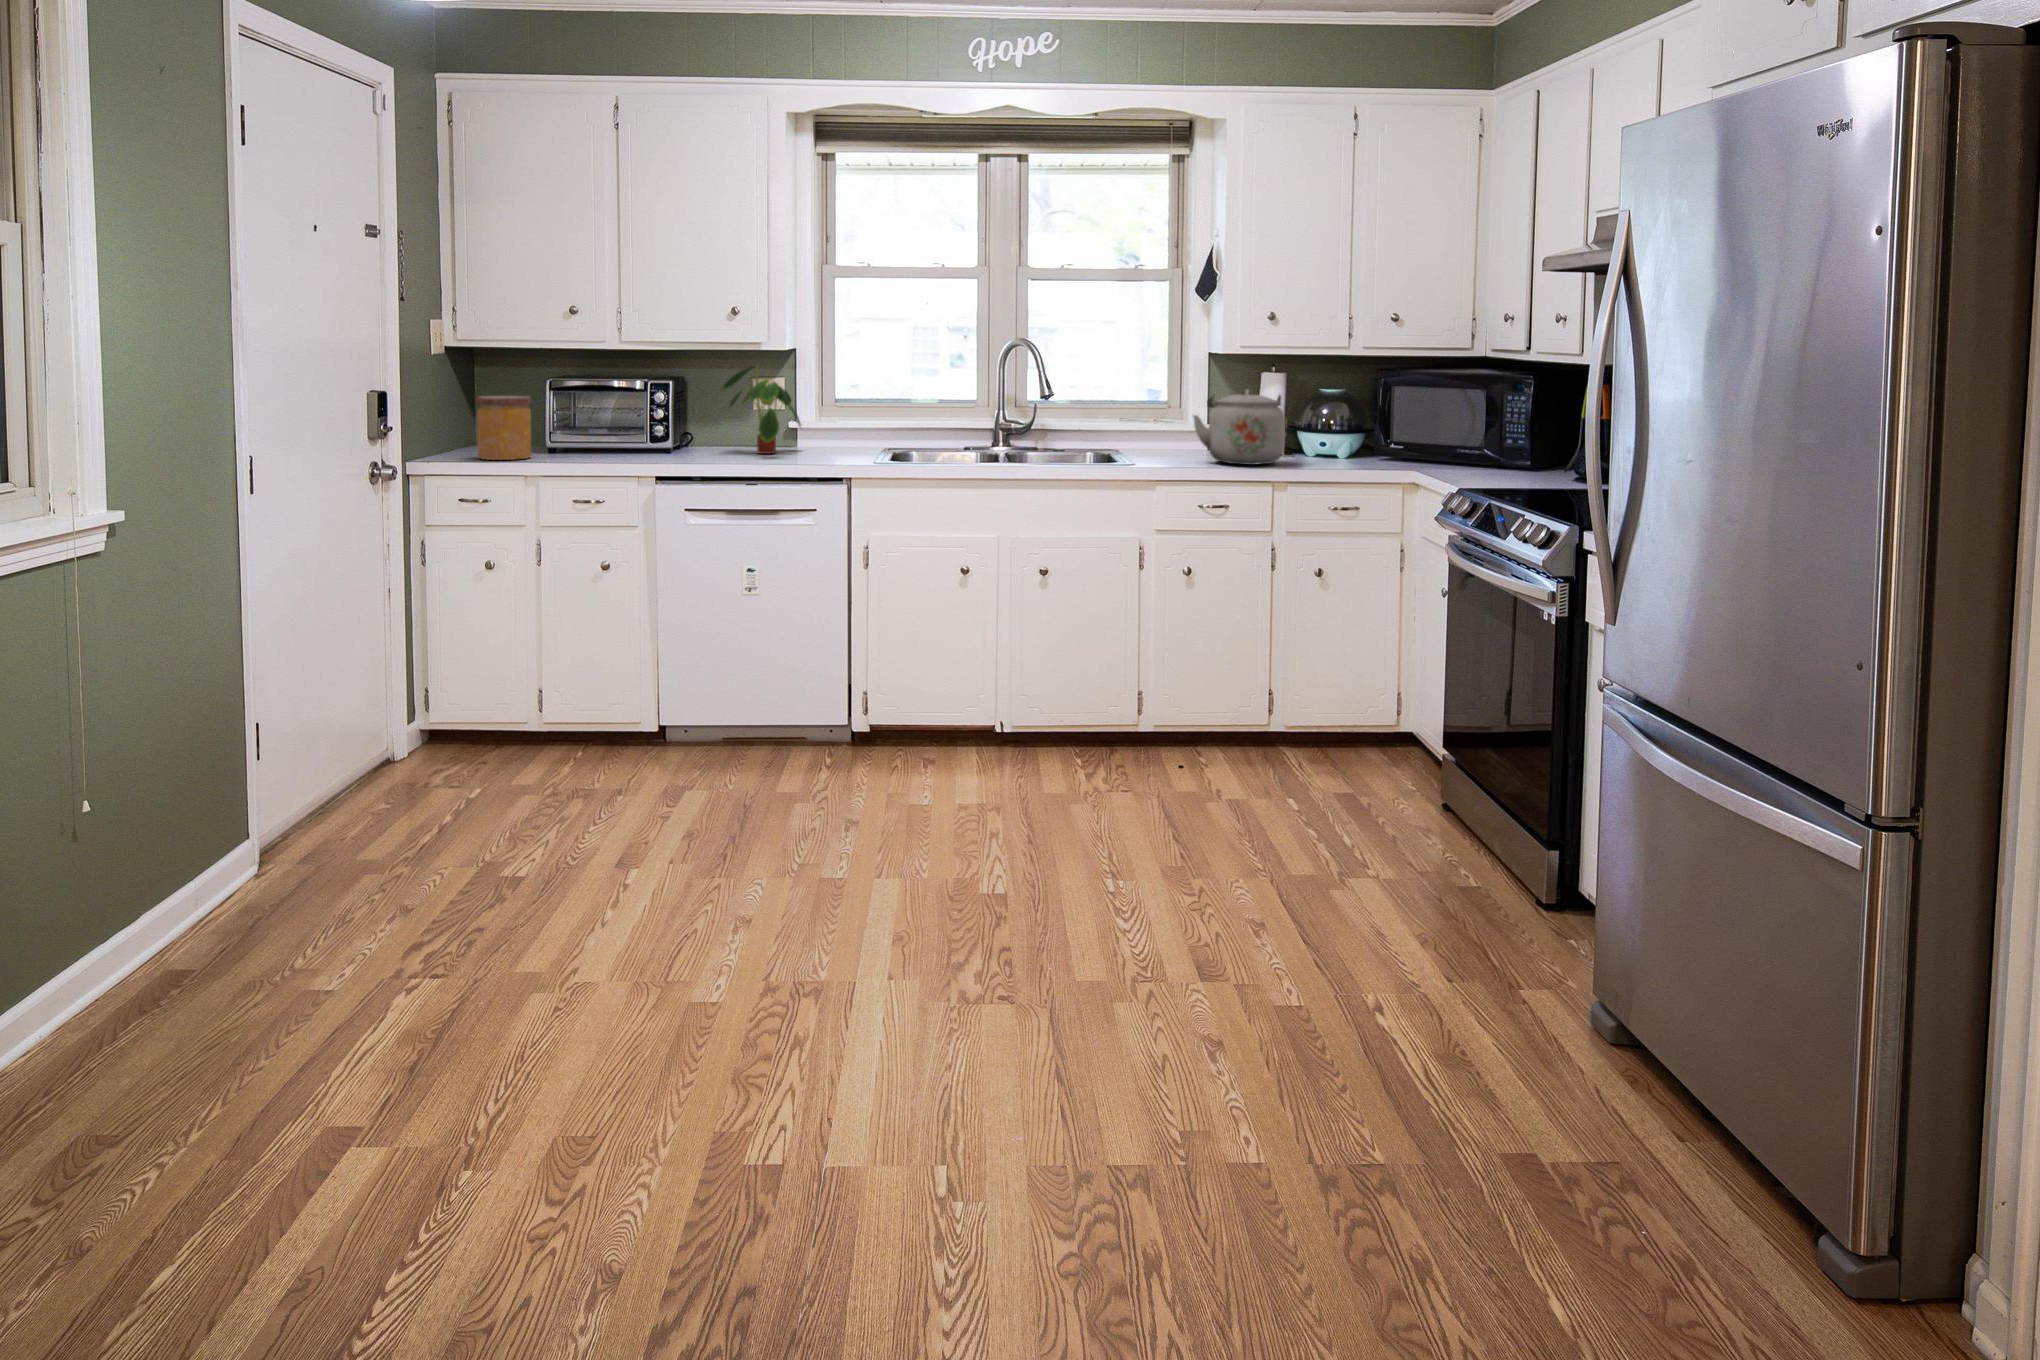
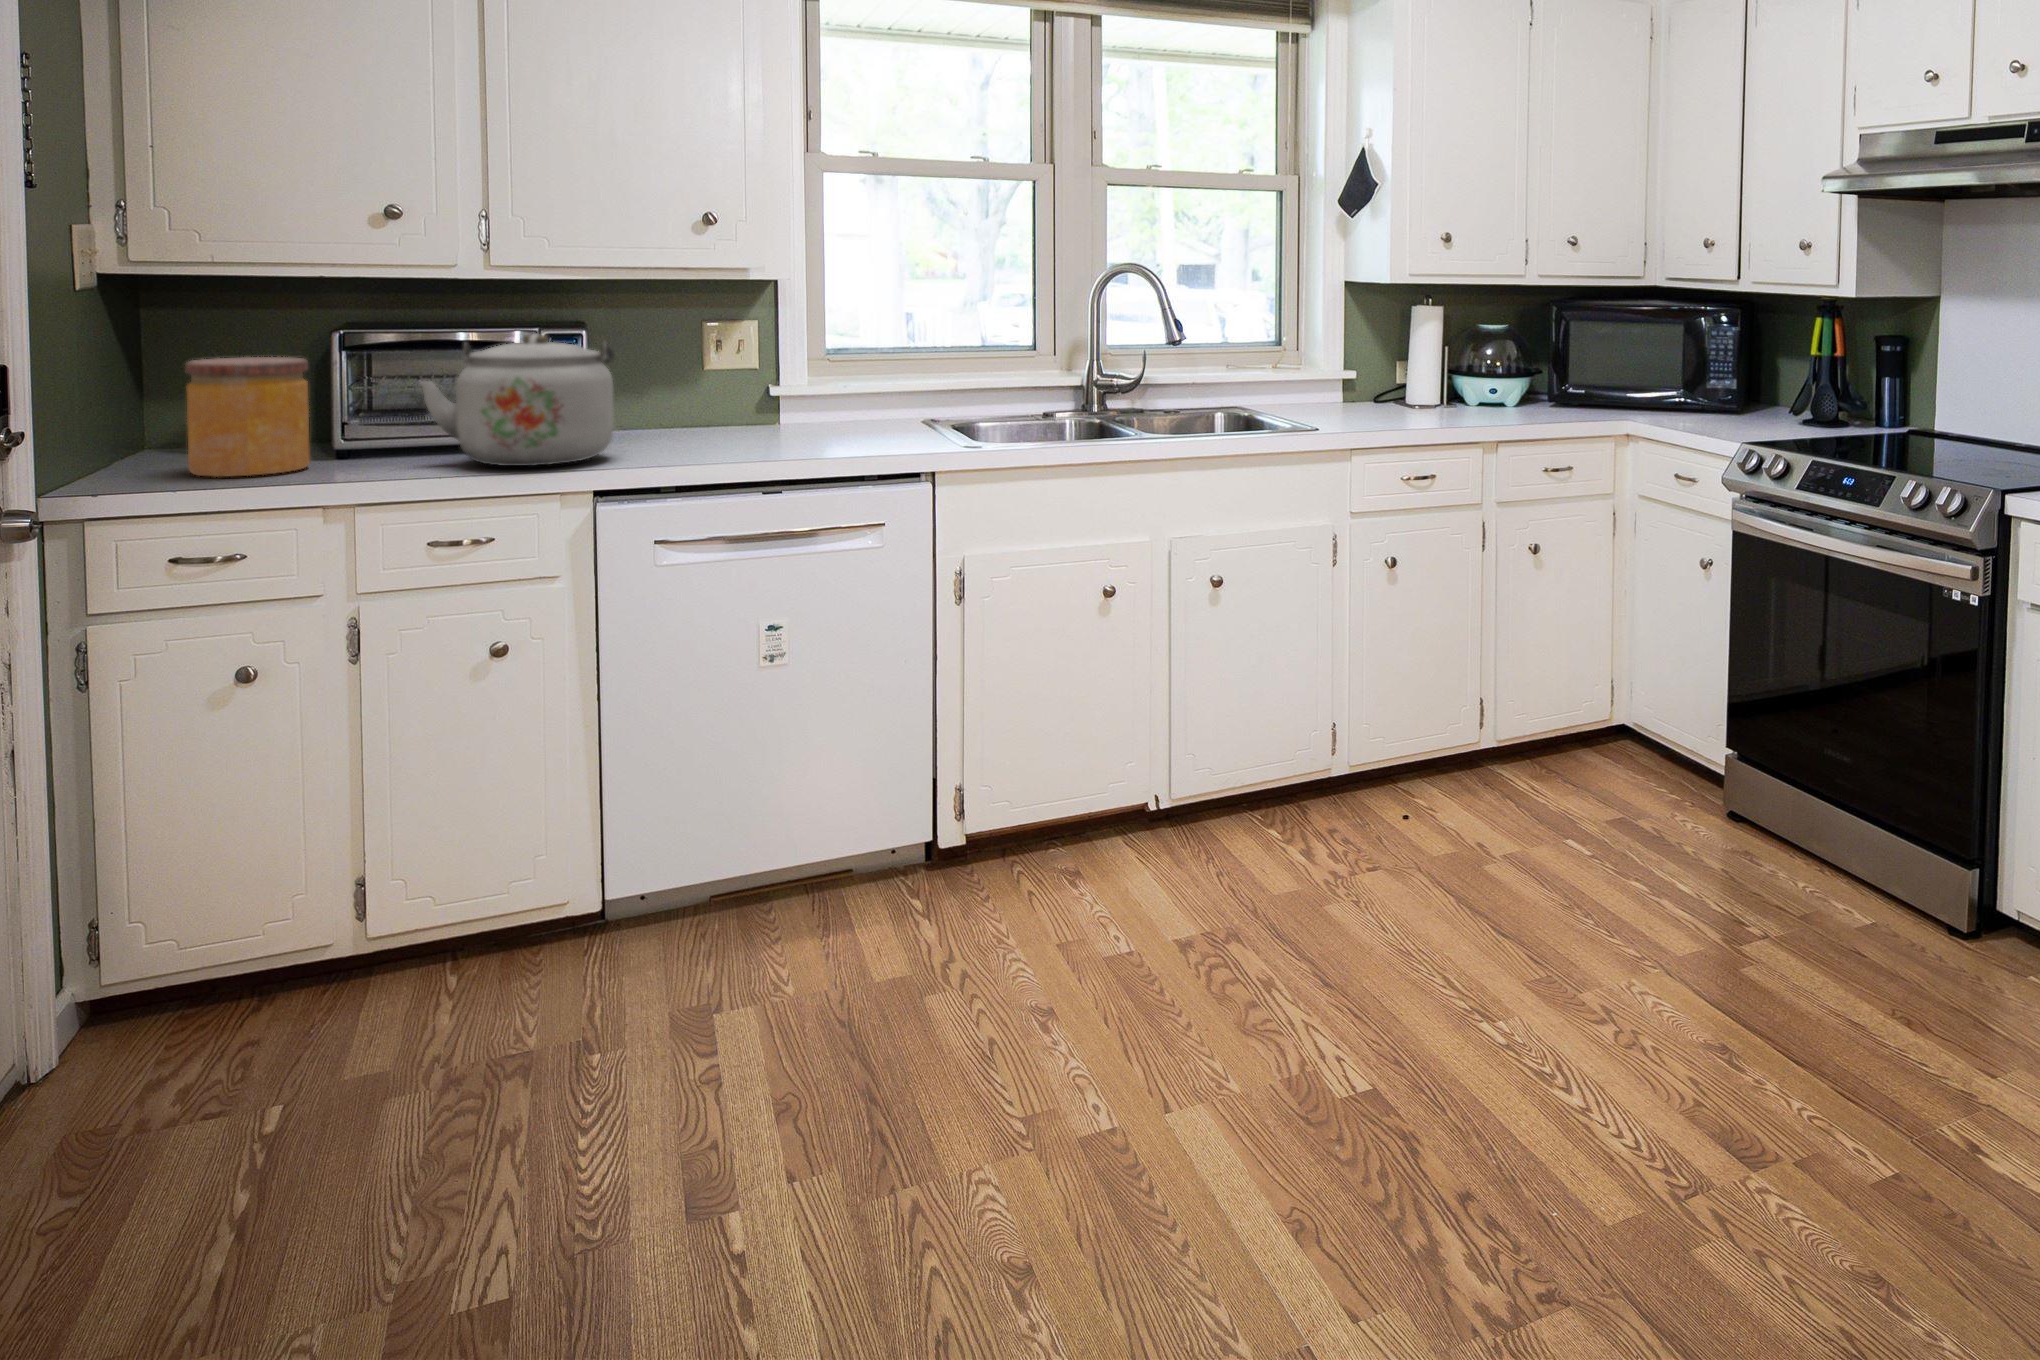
plant: present [722,366,801,454] -> none [667,298,796,436]
kettle: present [1193,389,1285,465] -> present [421,334,614,466]

